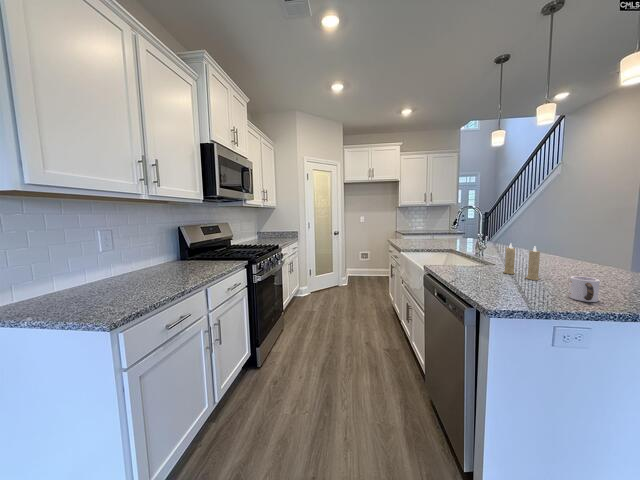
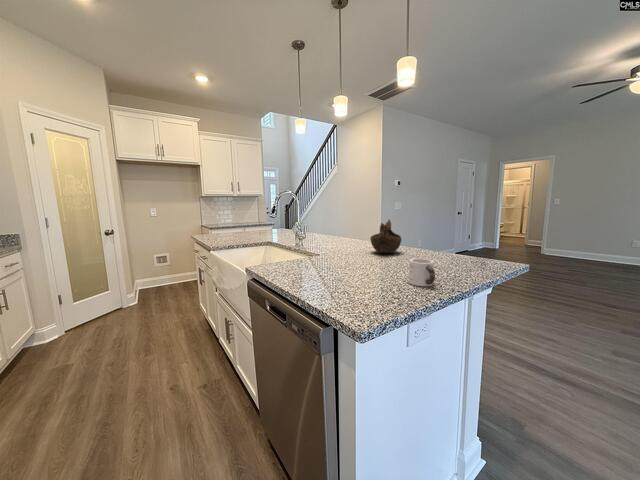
decorative bowl: none [558,237,603,273] -> present [370,220,401,253]
candle: present [503,243,540,280] -> none [333,228,369,267]

